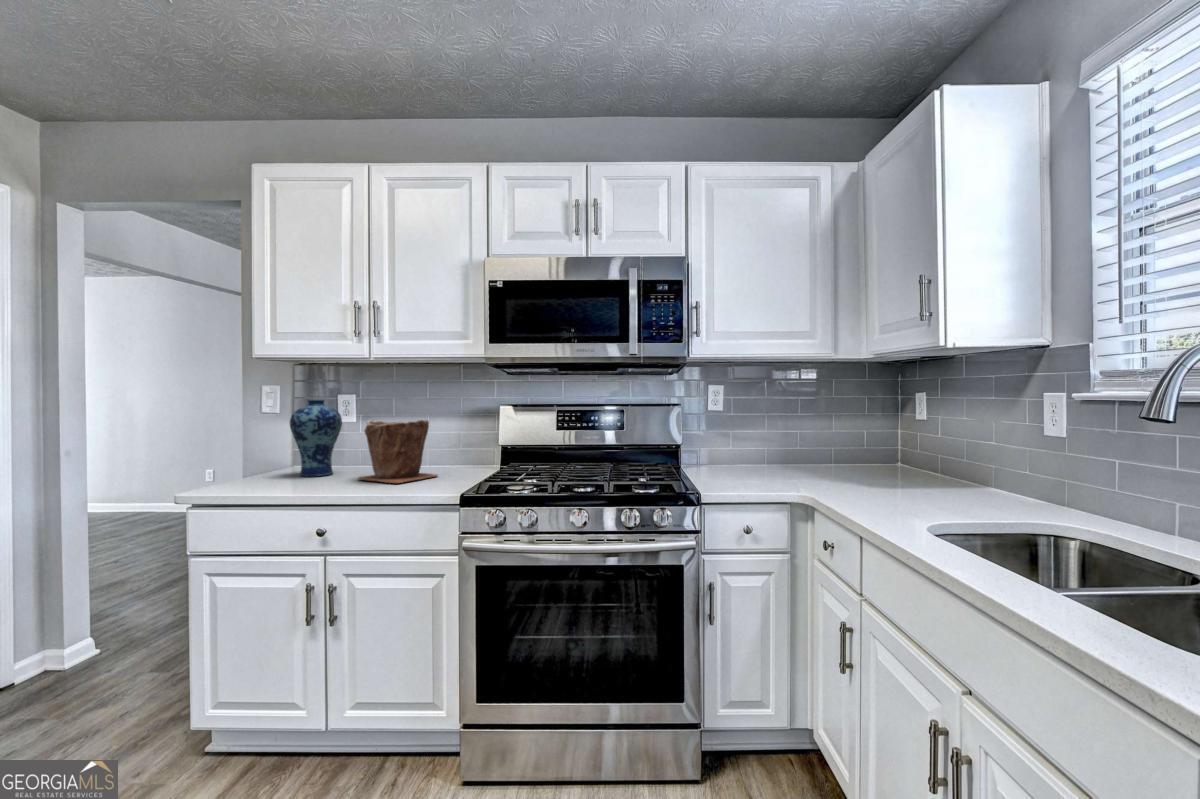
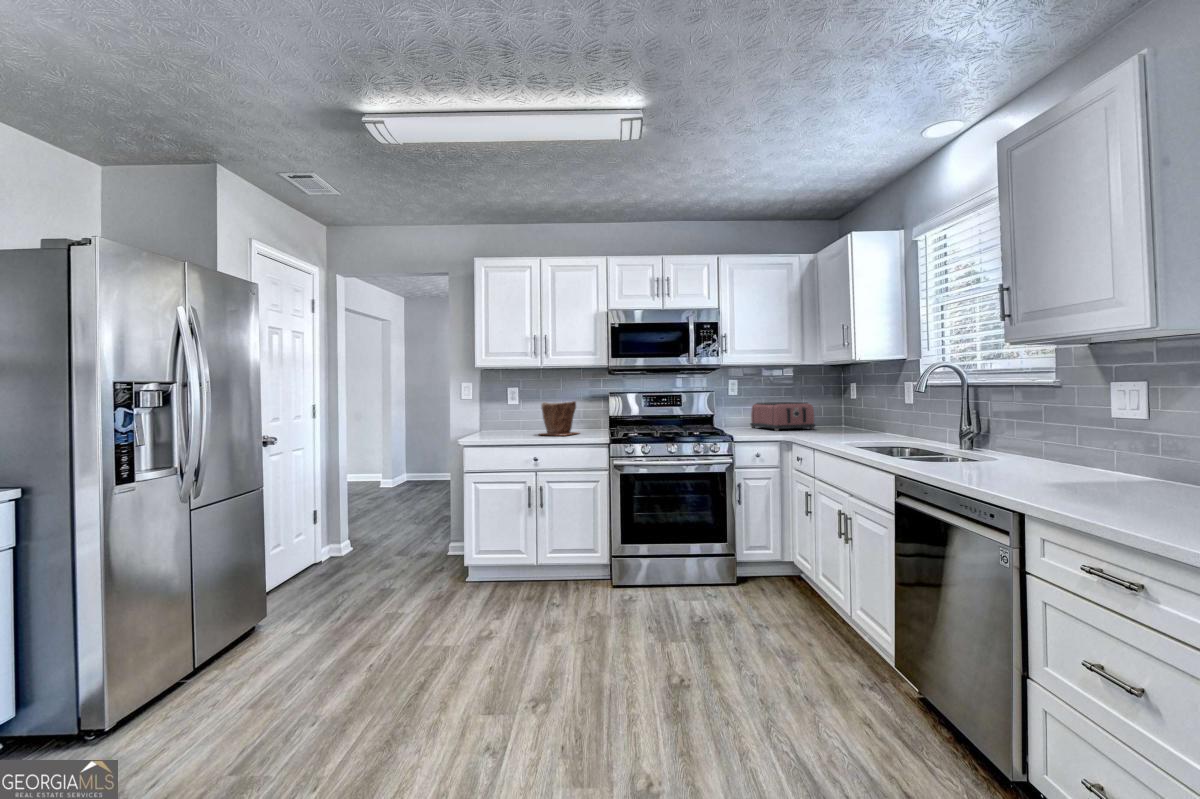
vase: present [290,399,342,476] -> none [494,391,520,435]
toaster: none [742,425,858,480] -> present [750,402,815,431]

